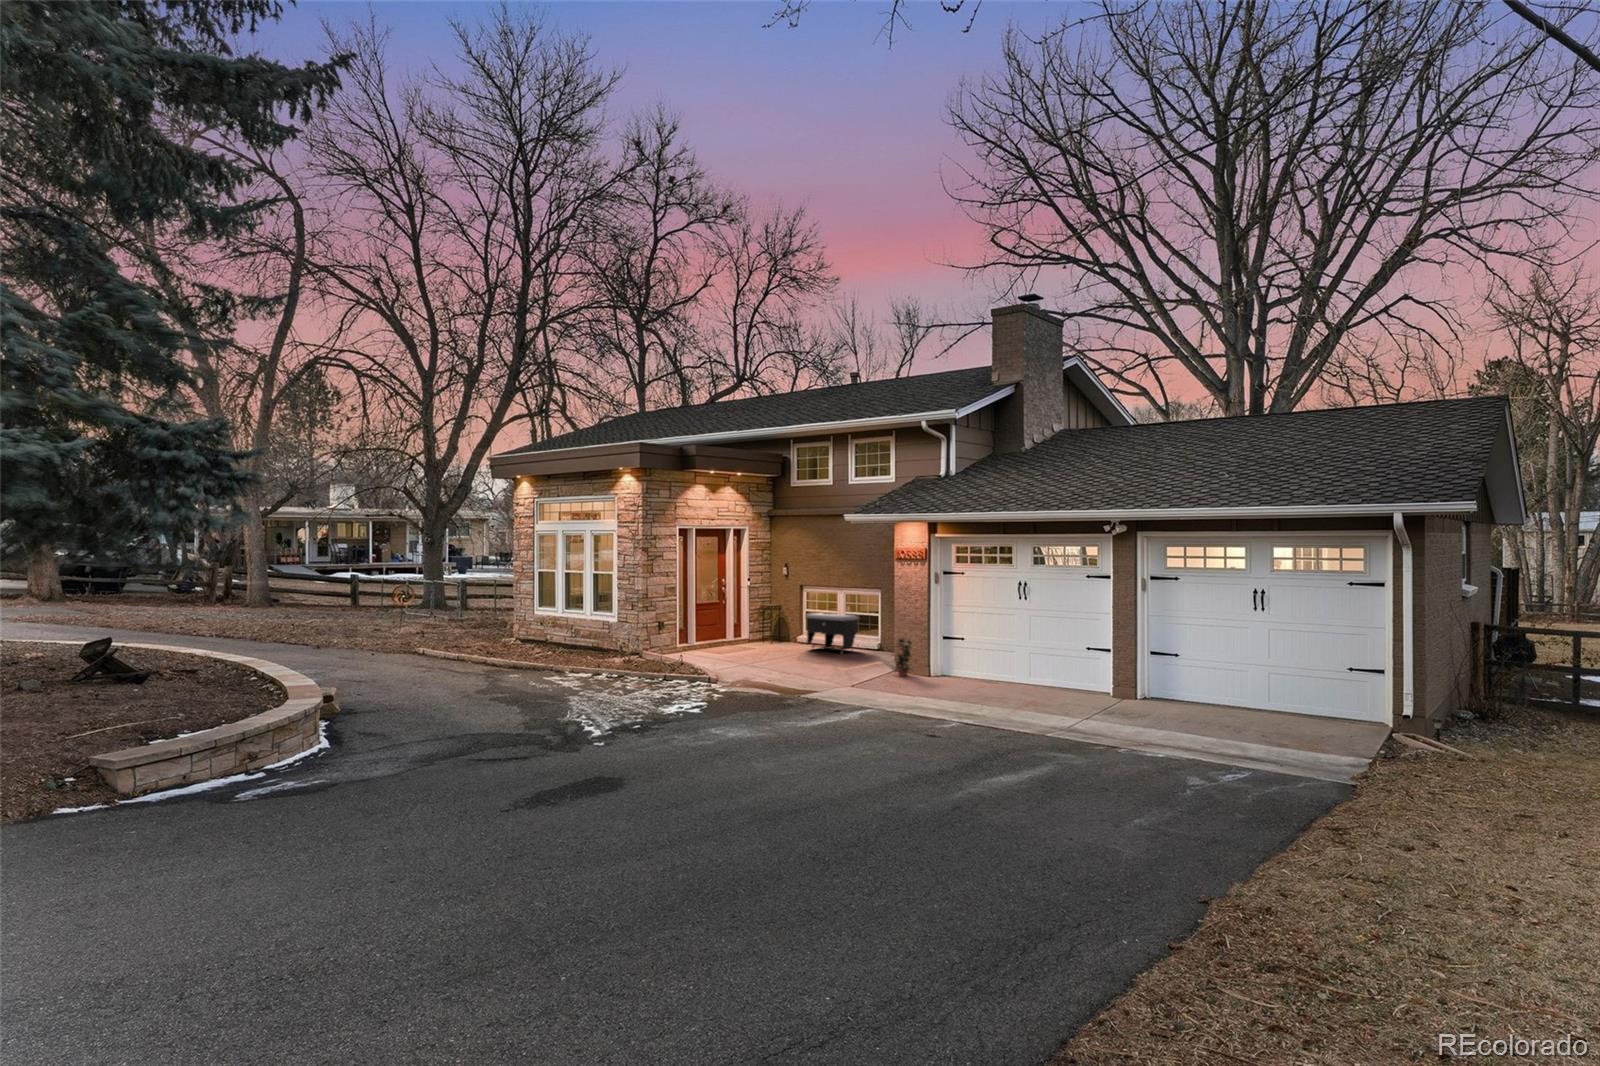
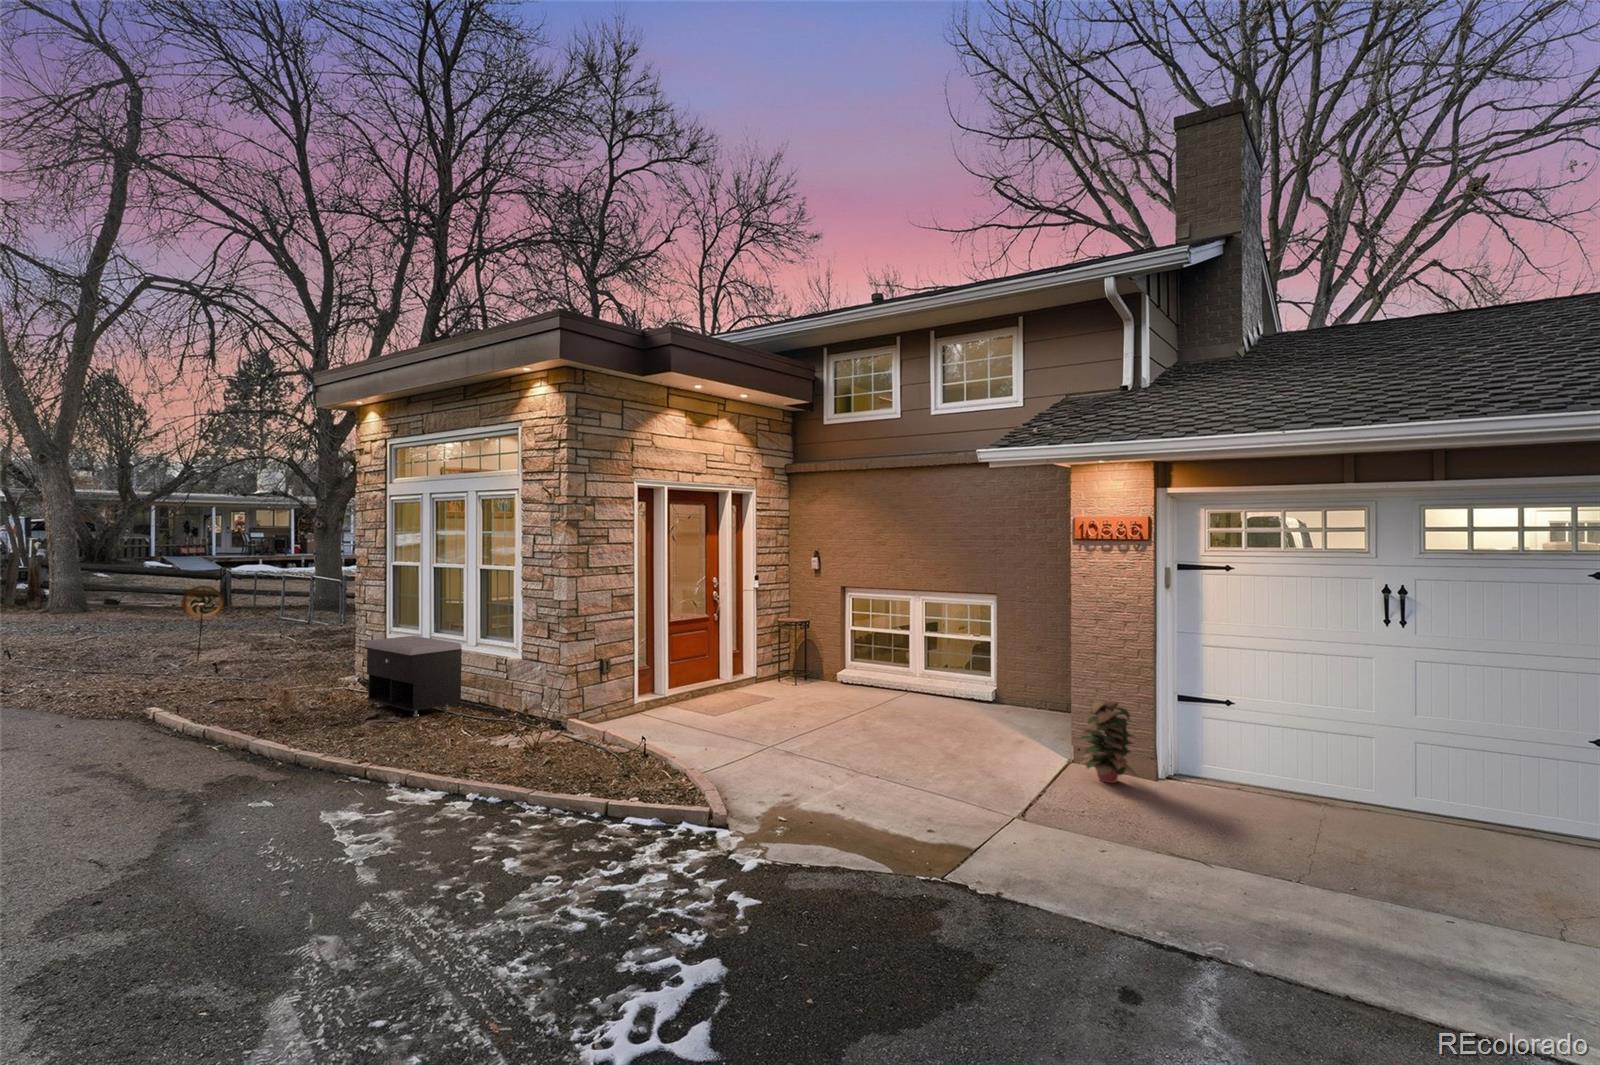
storage bench: present [806,613,858,652] -> present [365,636,462,716]

